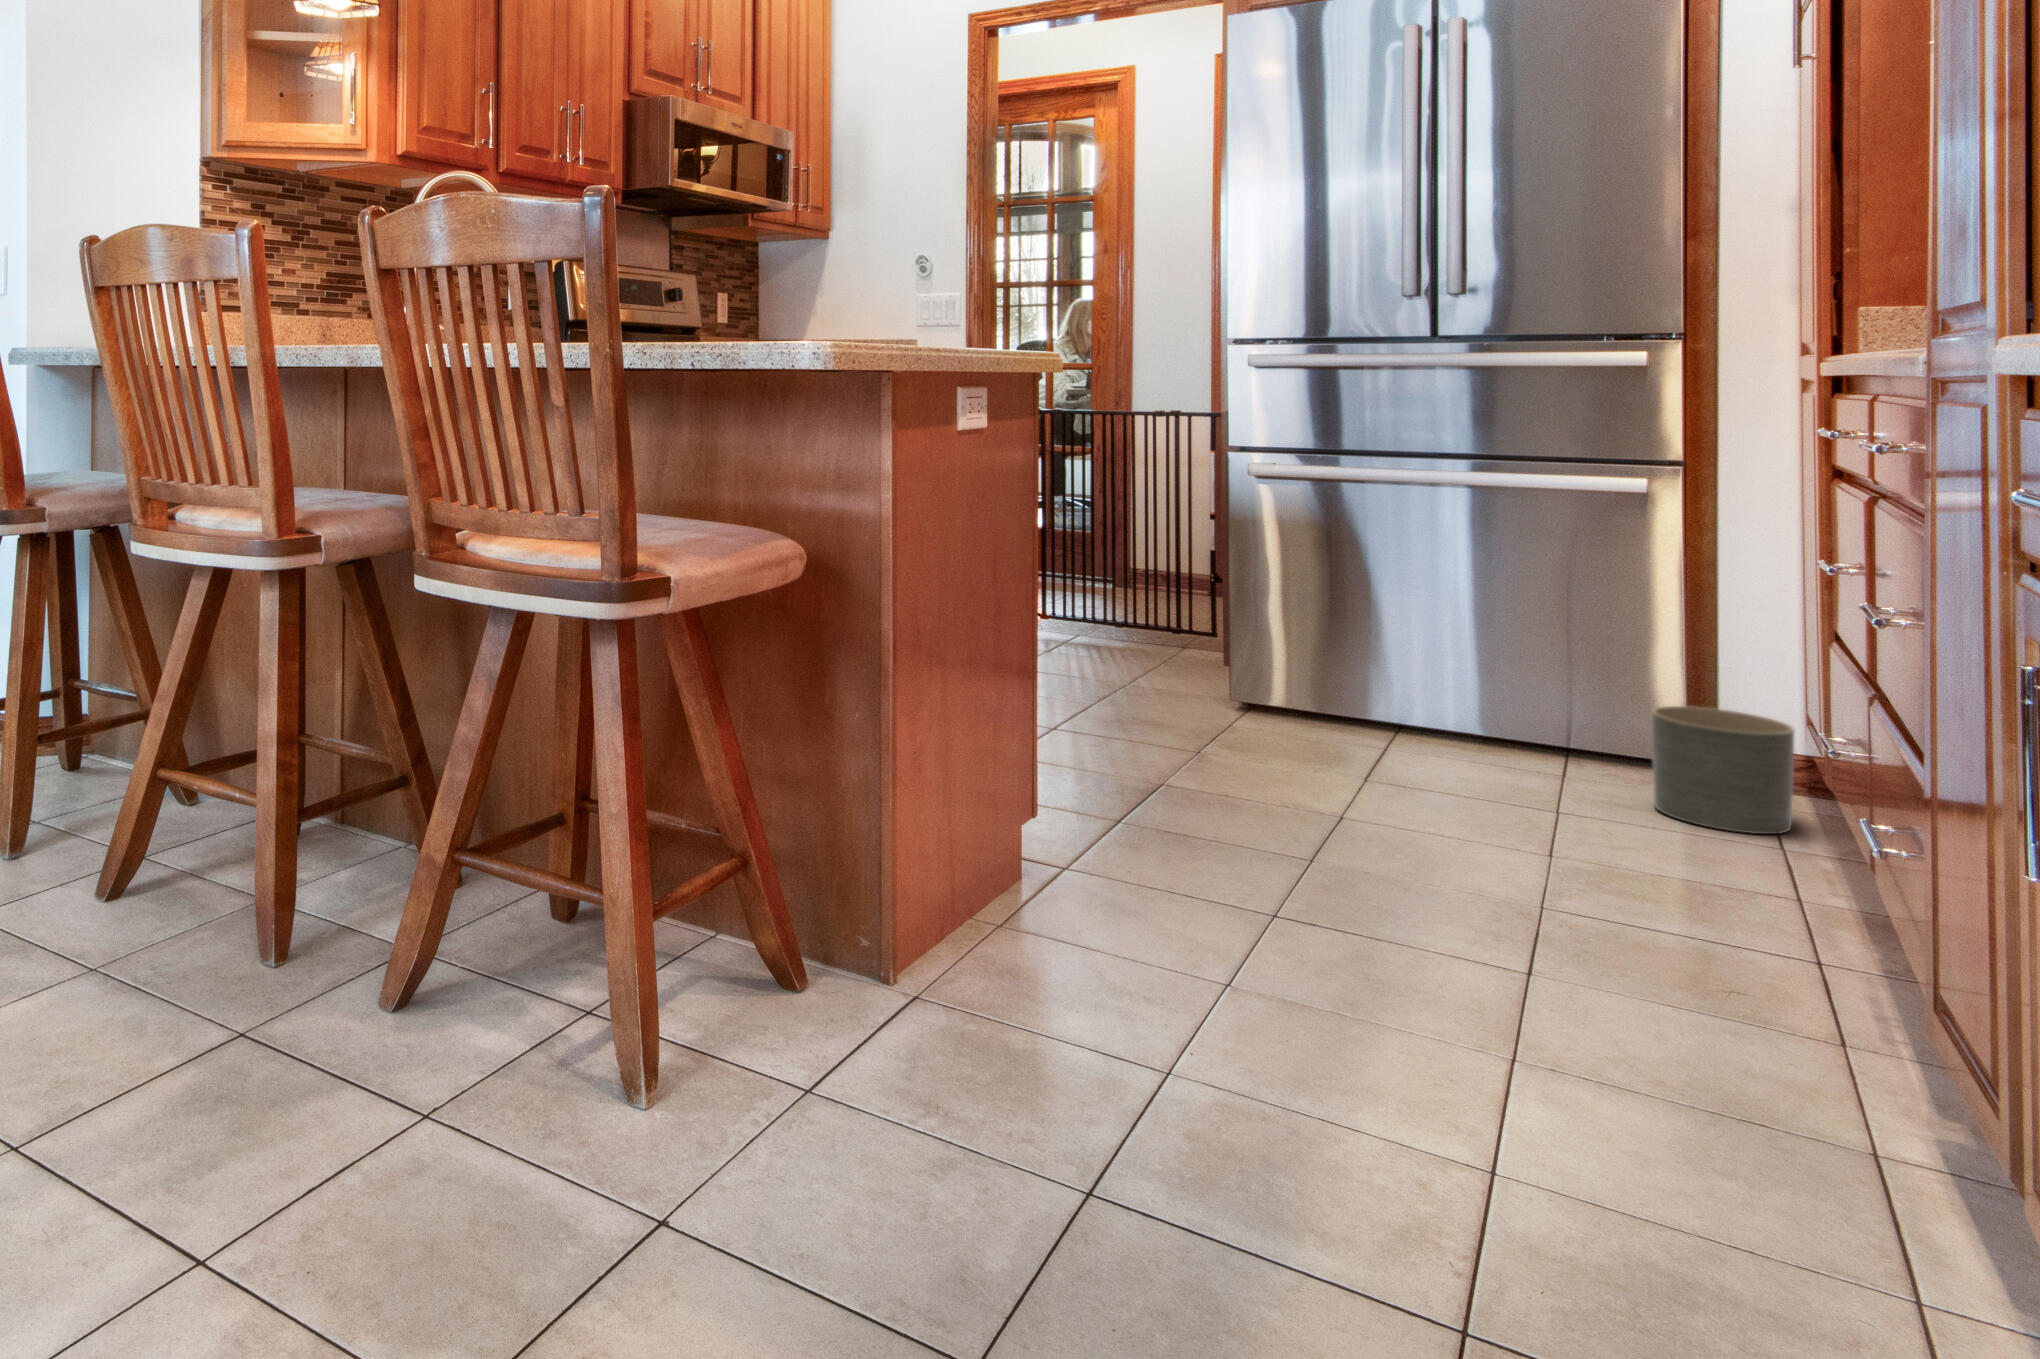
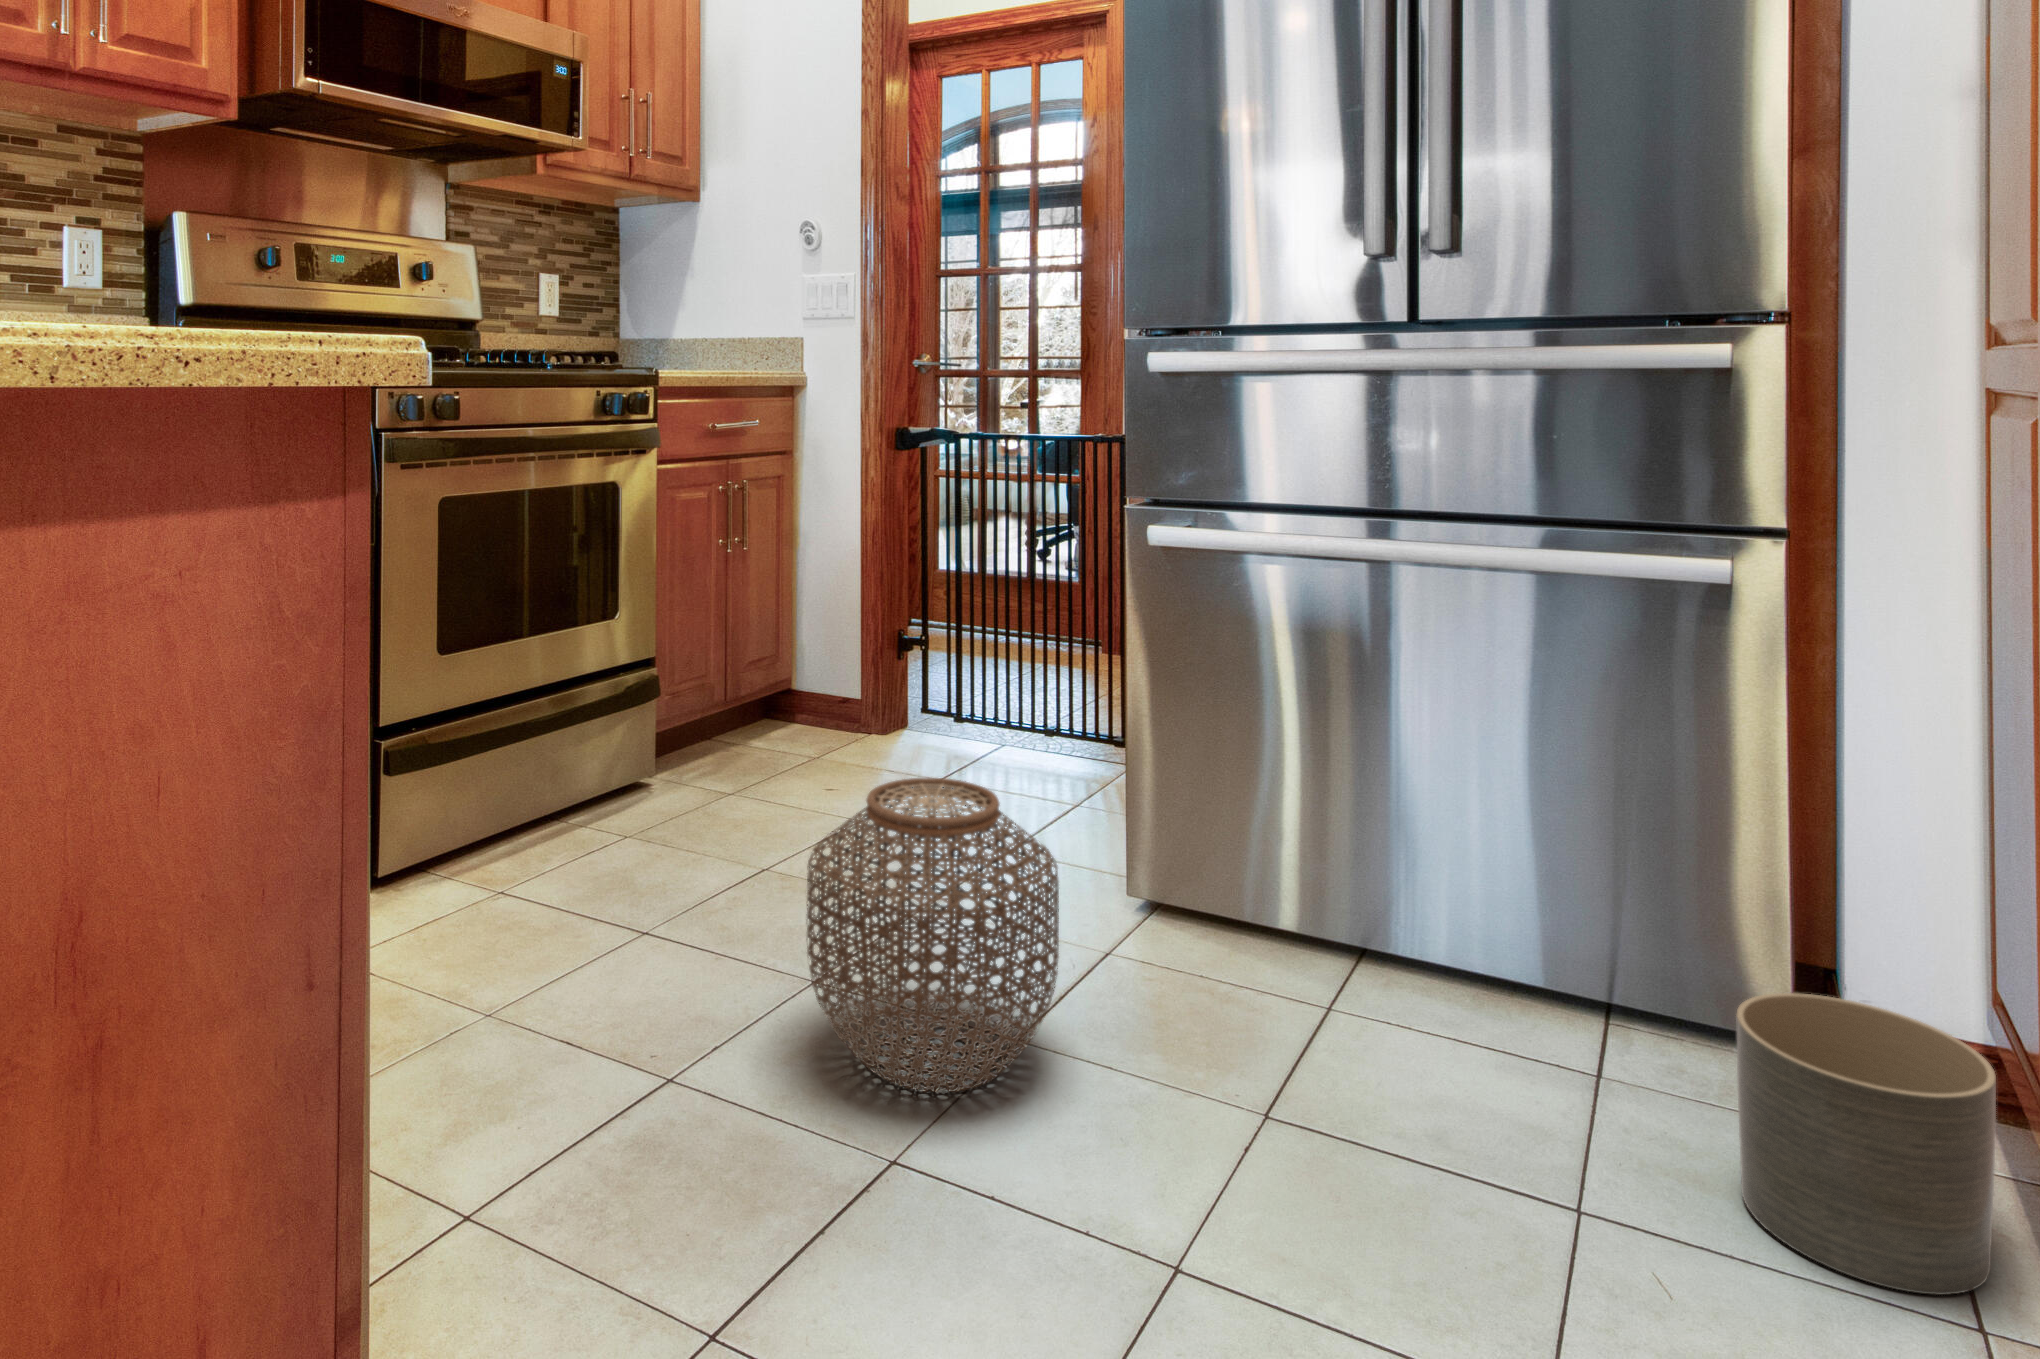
woven basket: none [1089,603,1245,768] -> present [807,778,1059,1092]

